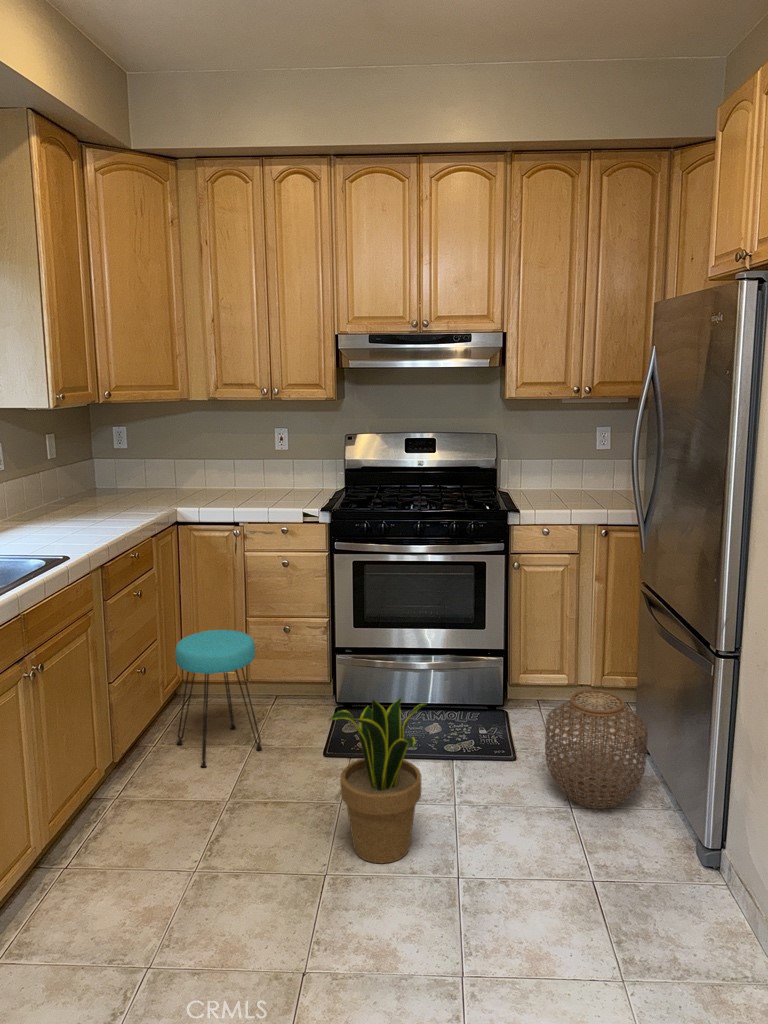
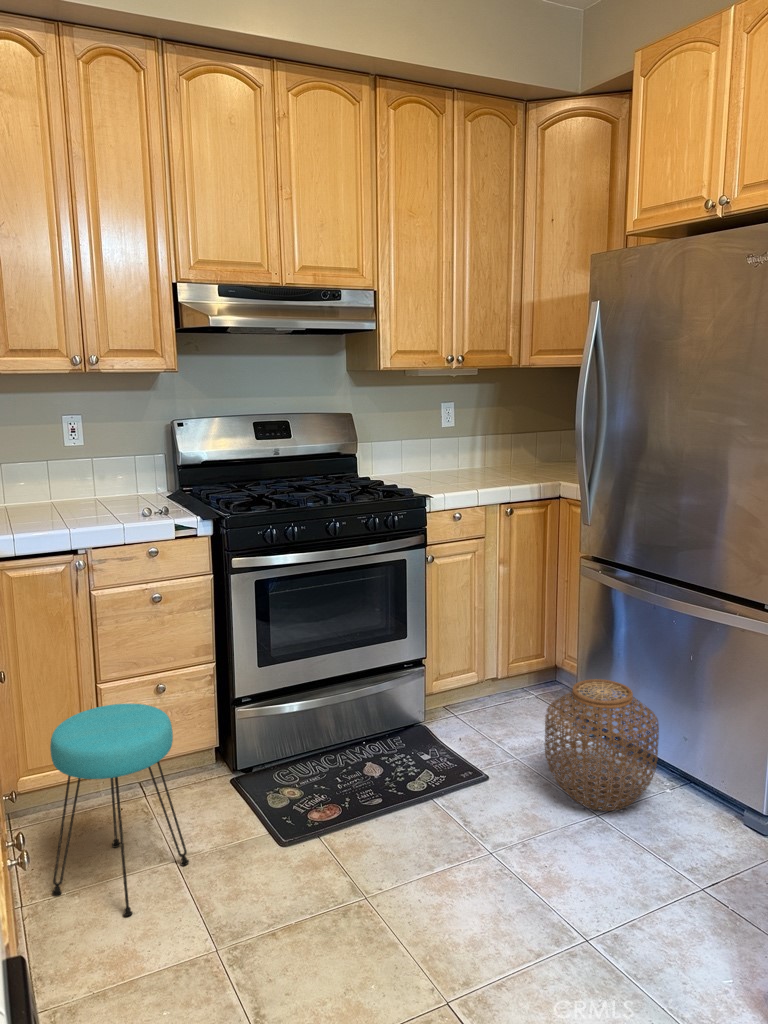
potted plant: present [329,697,427,863] -> none [416,735,541,962]

